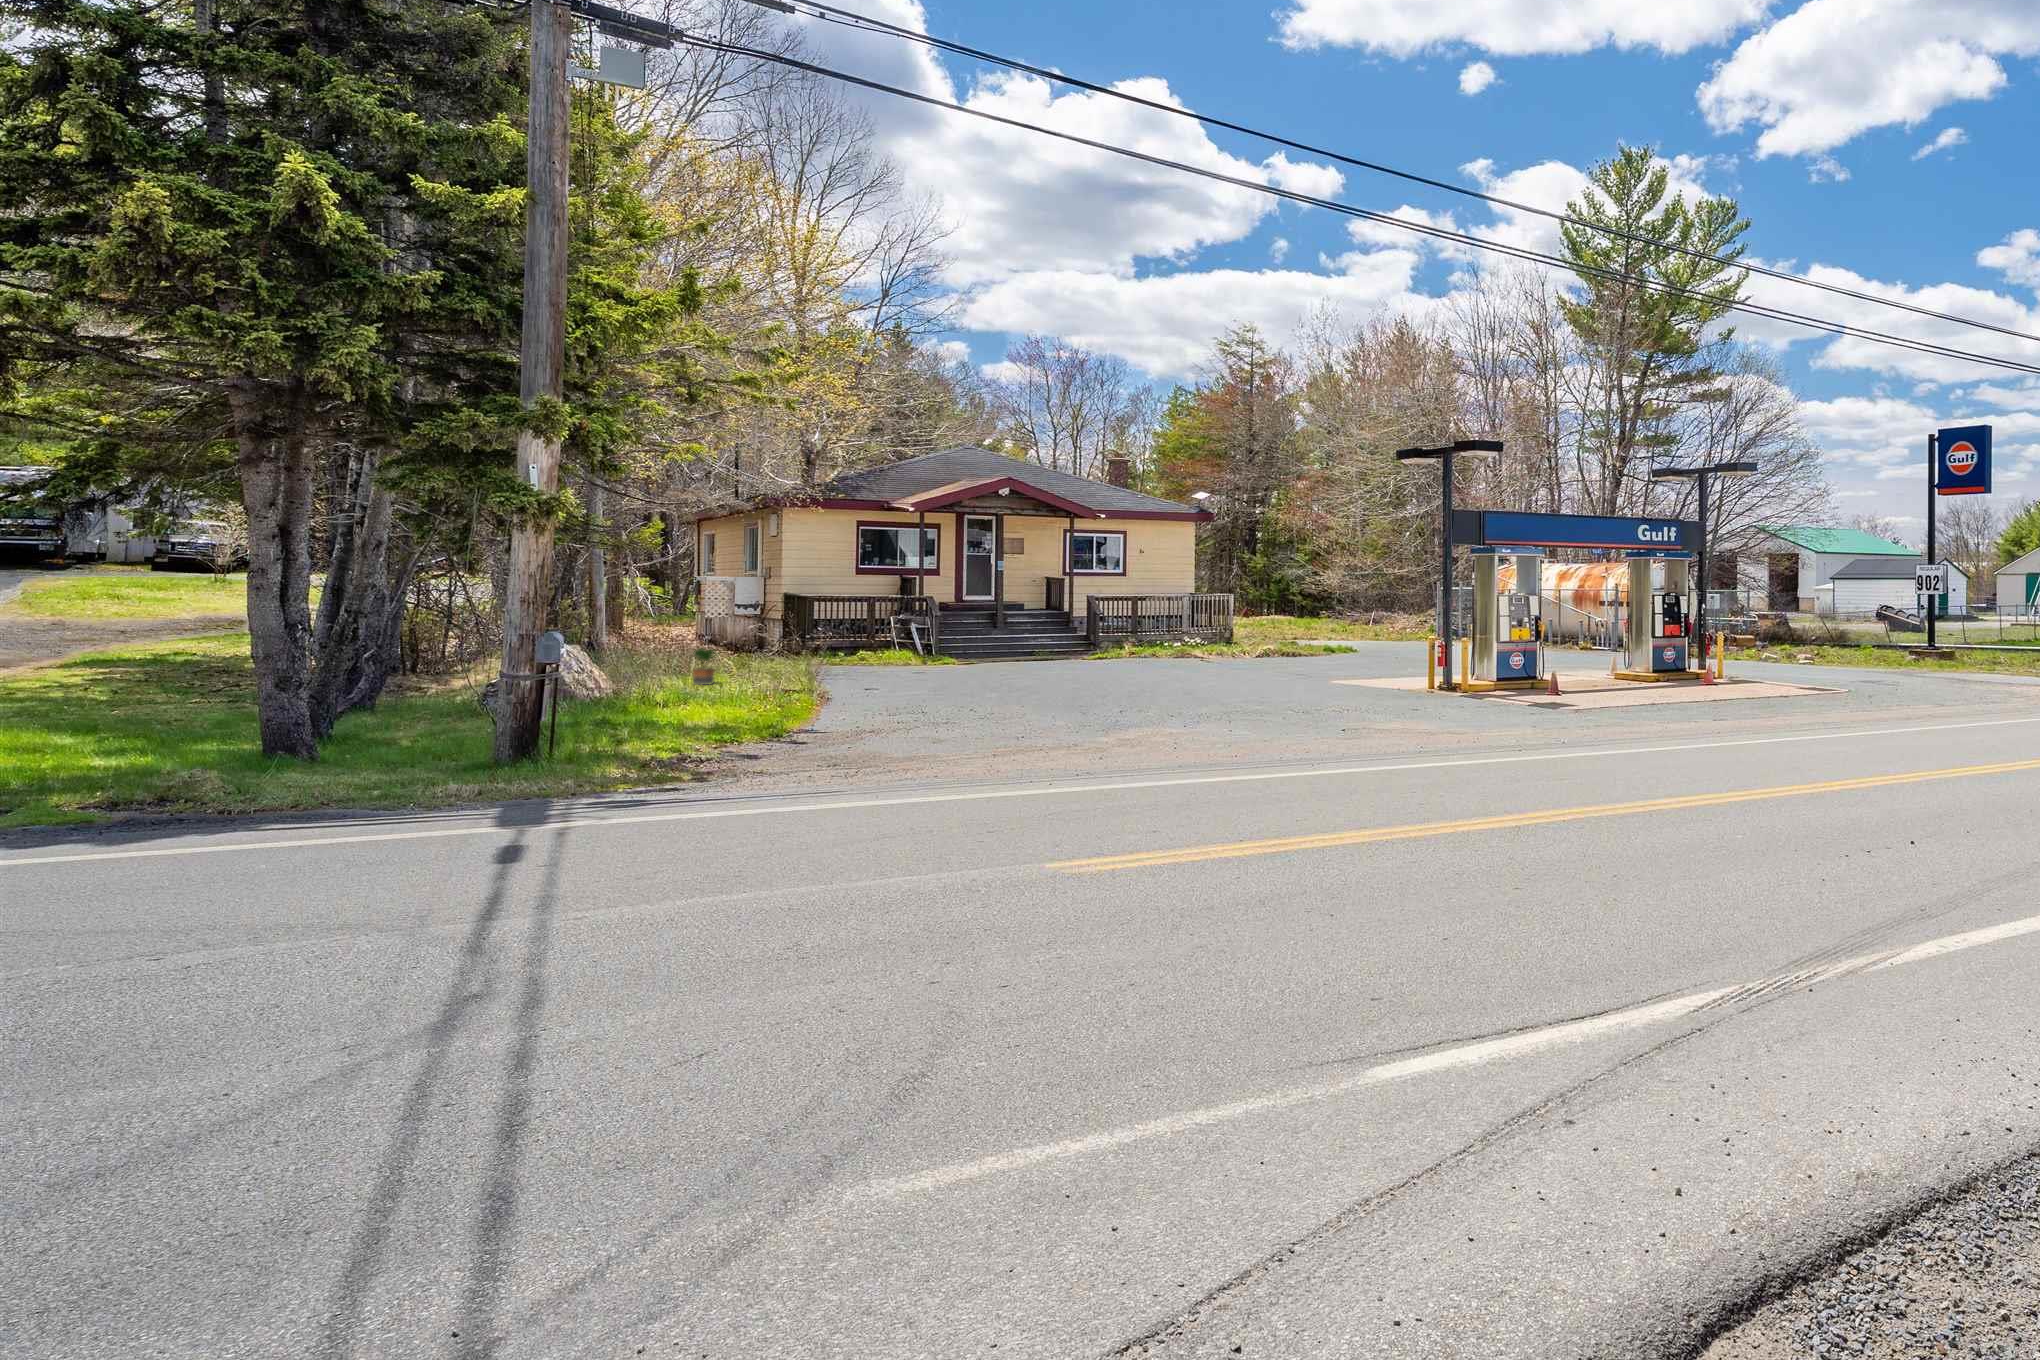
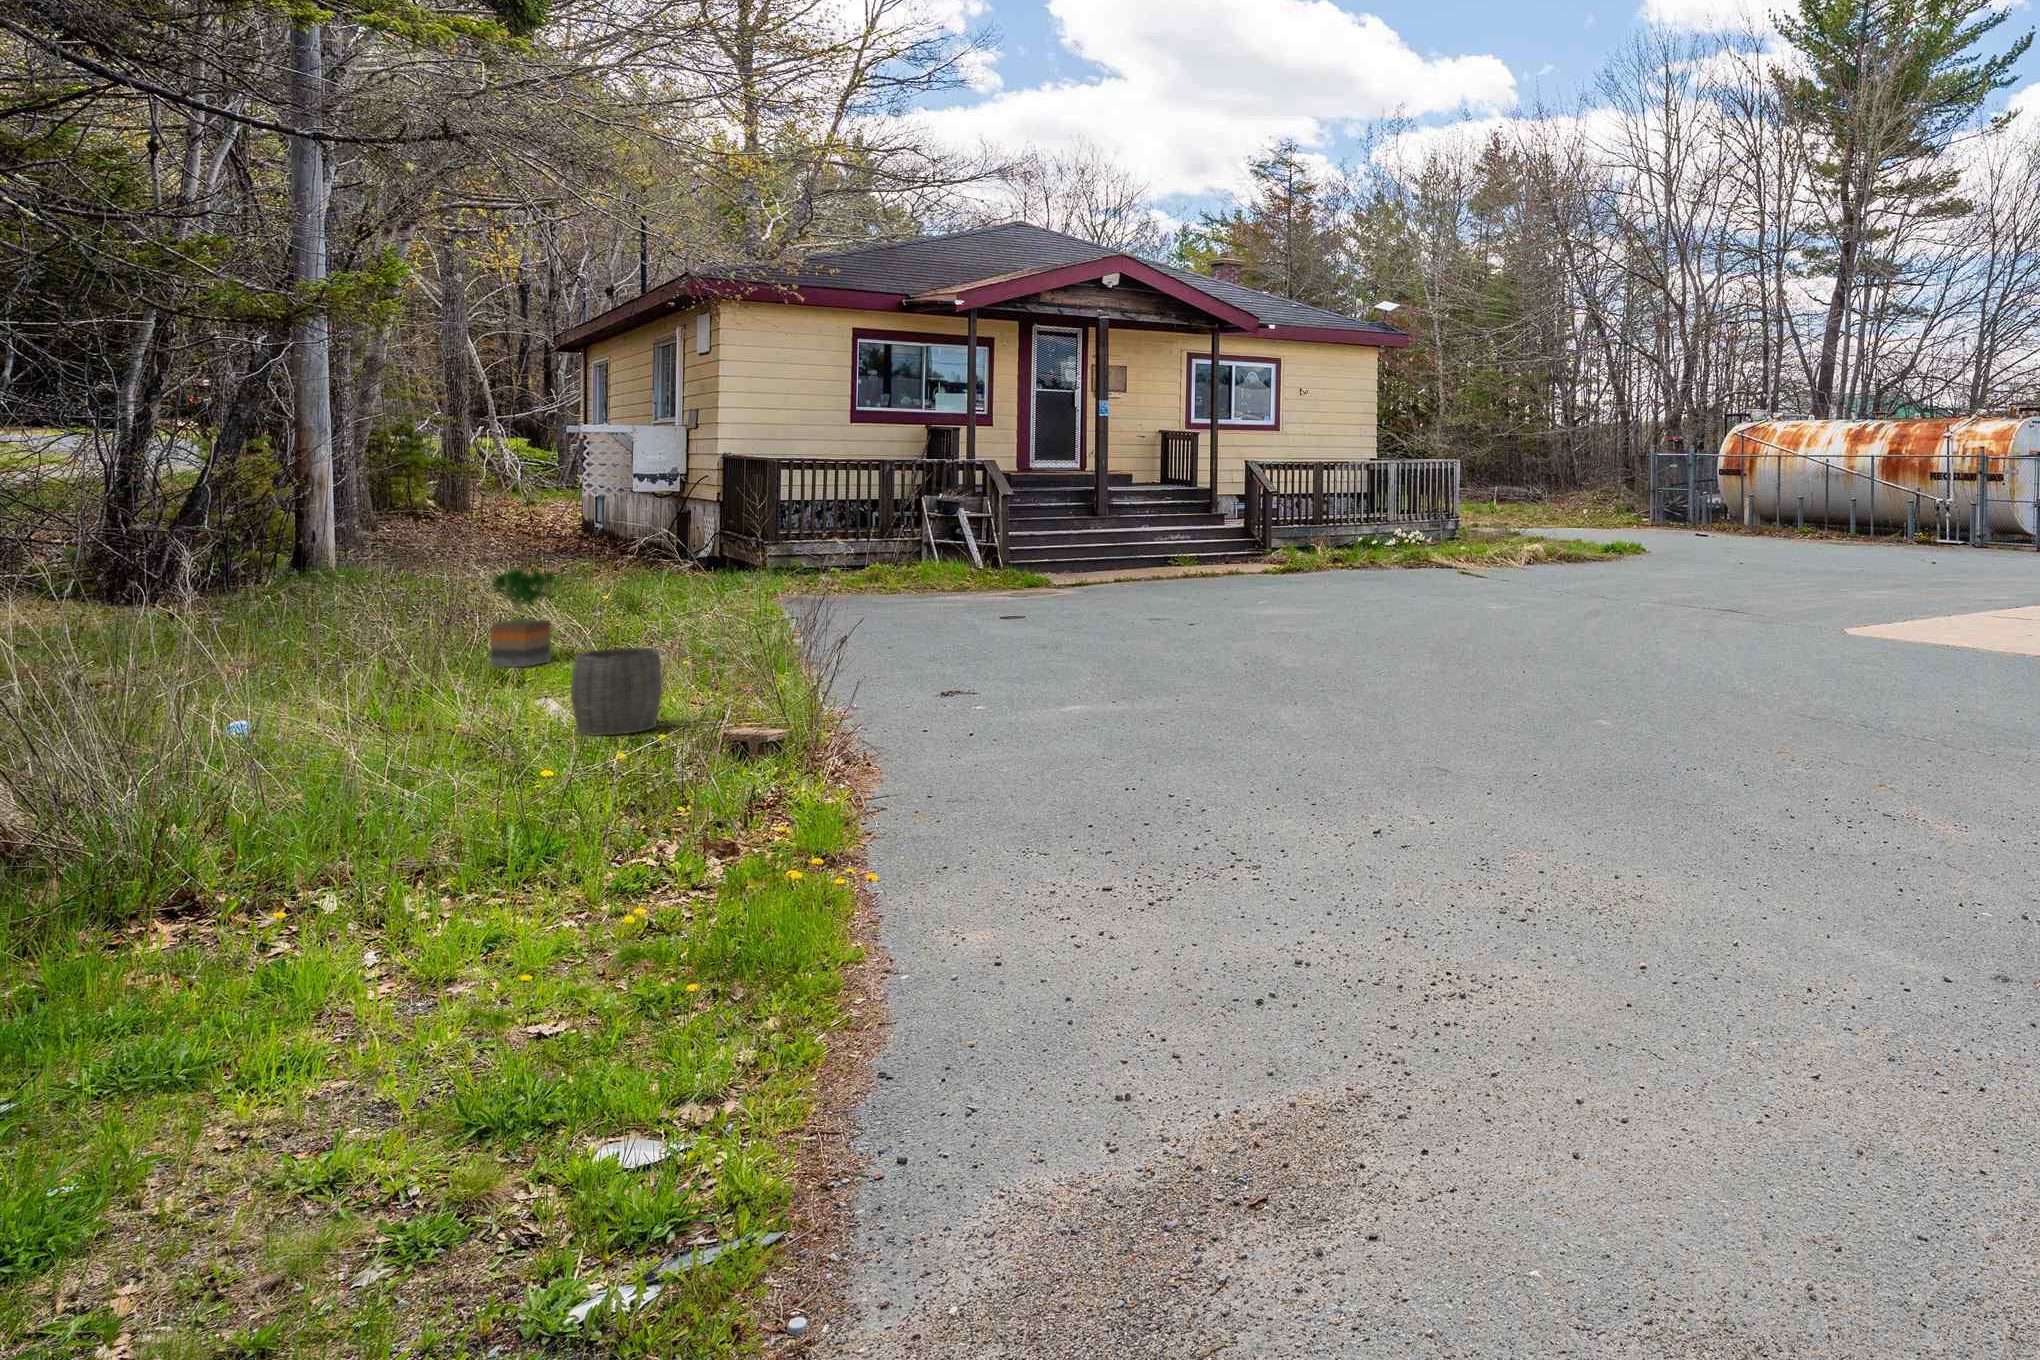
woven basket: none [729,673,758,700] -> present [571,648,662,736]

